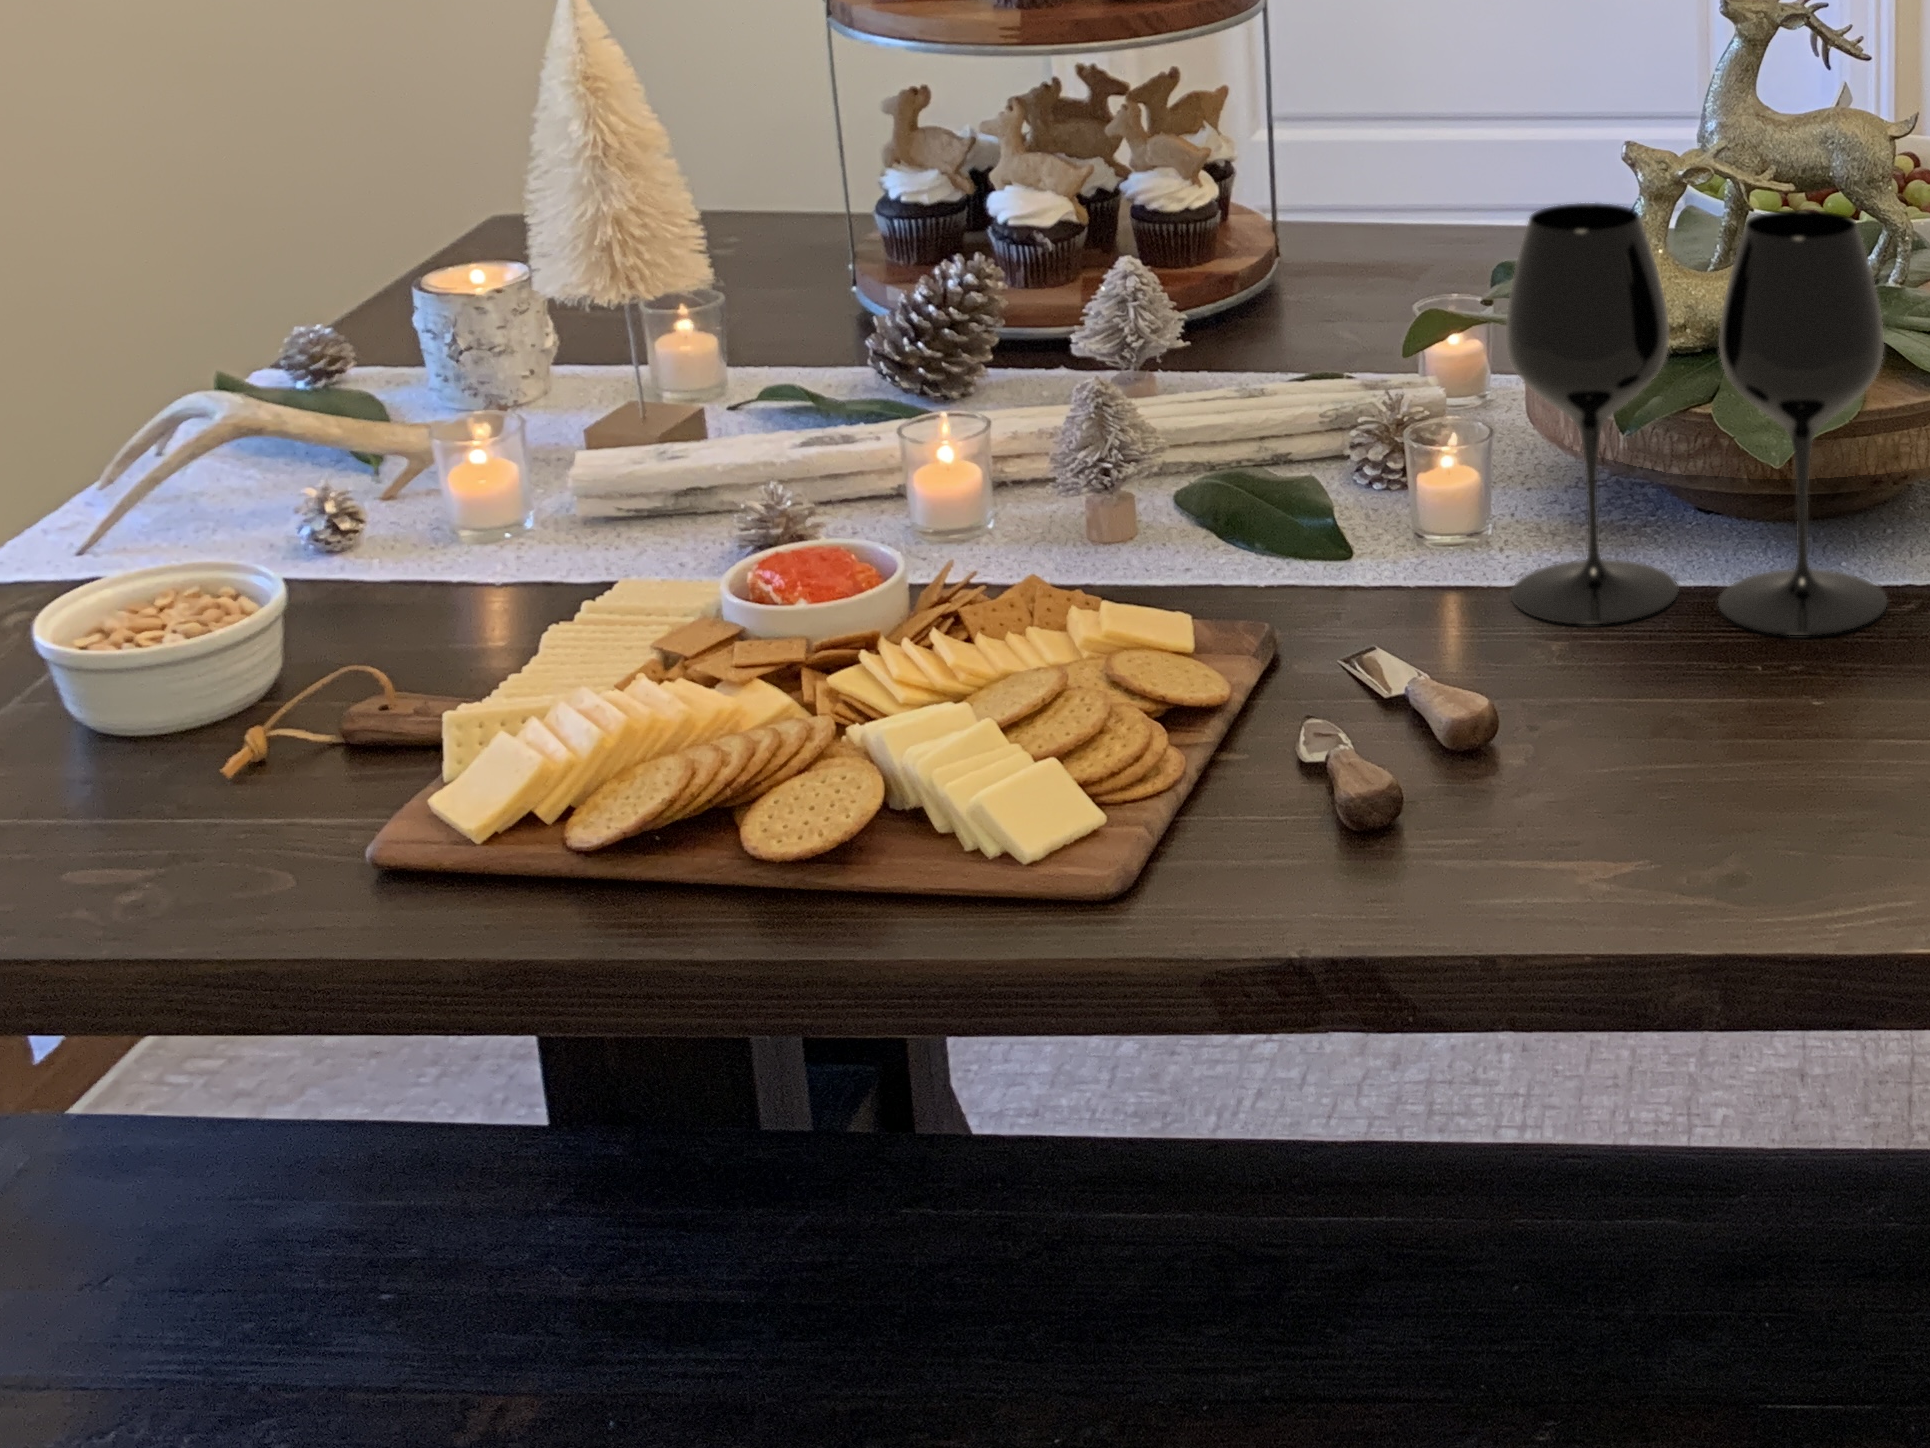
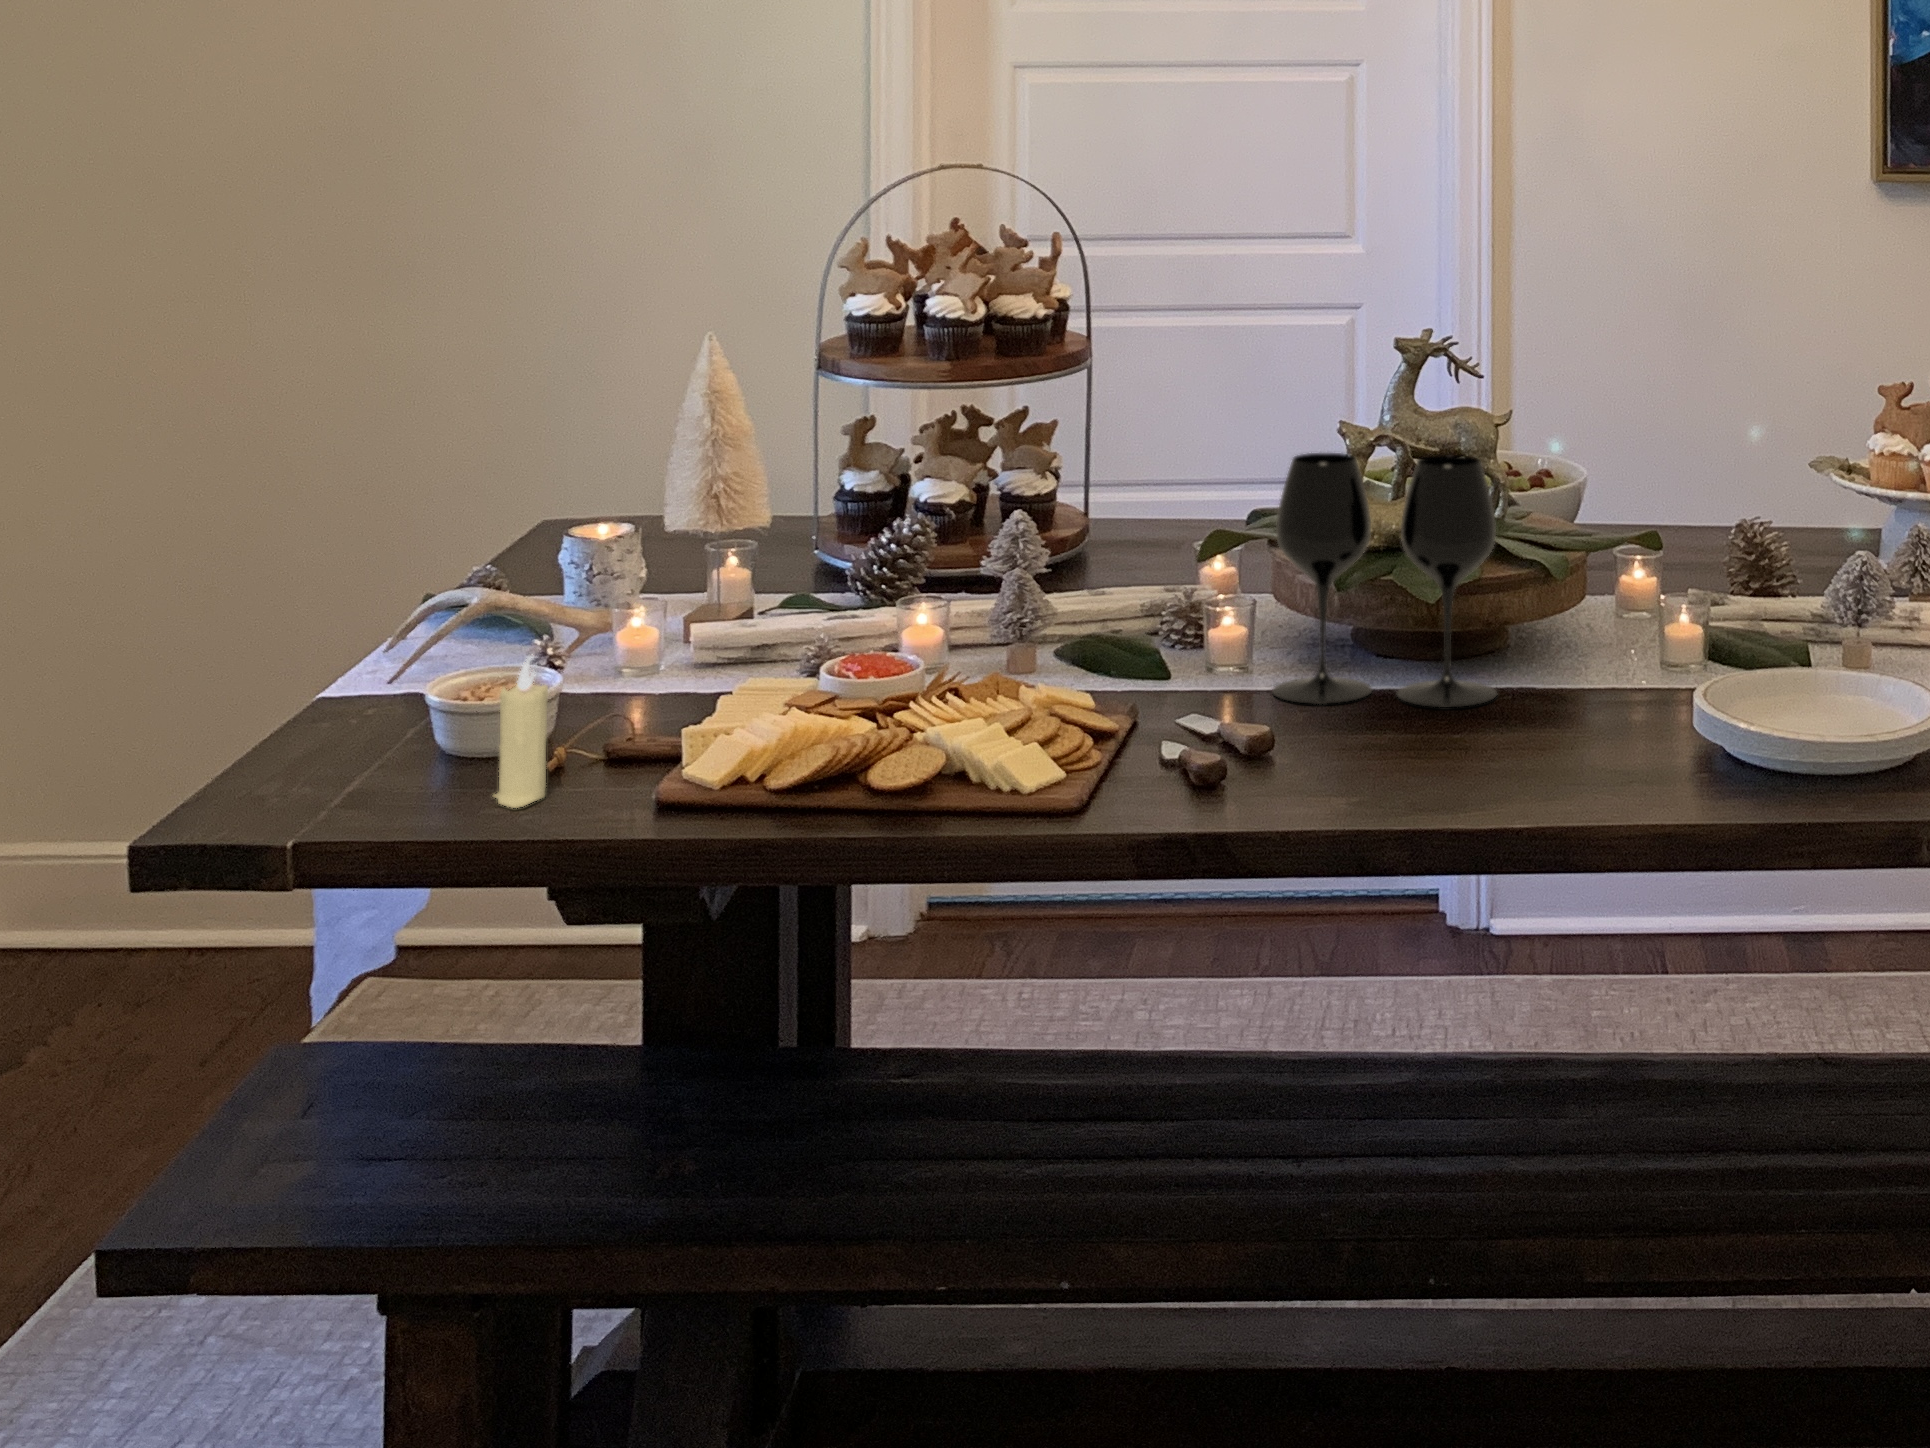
candle: none [82,613,205,873] -> present [494,656,548,808]

